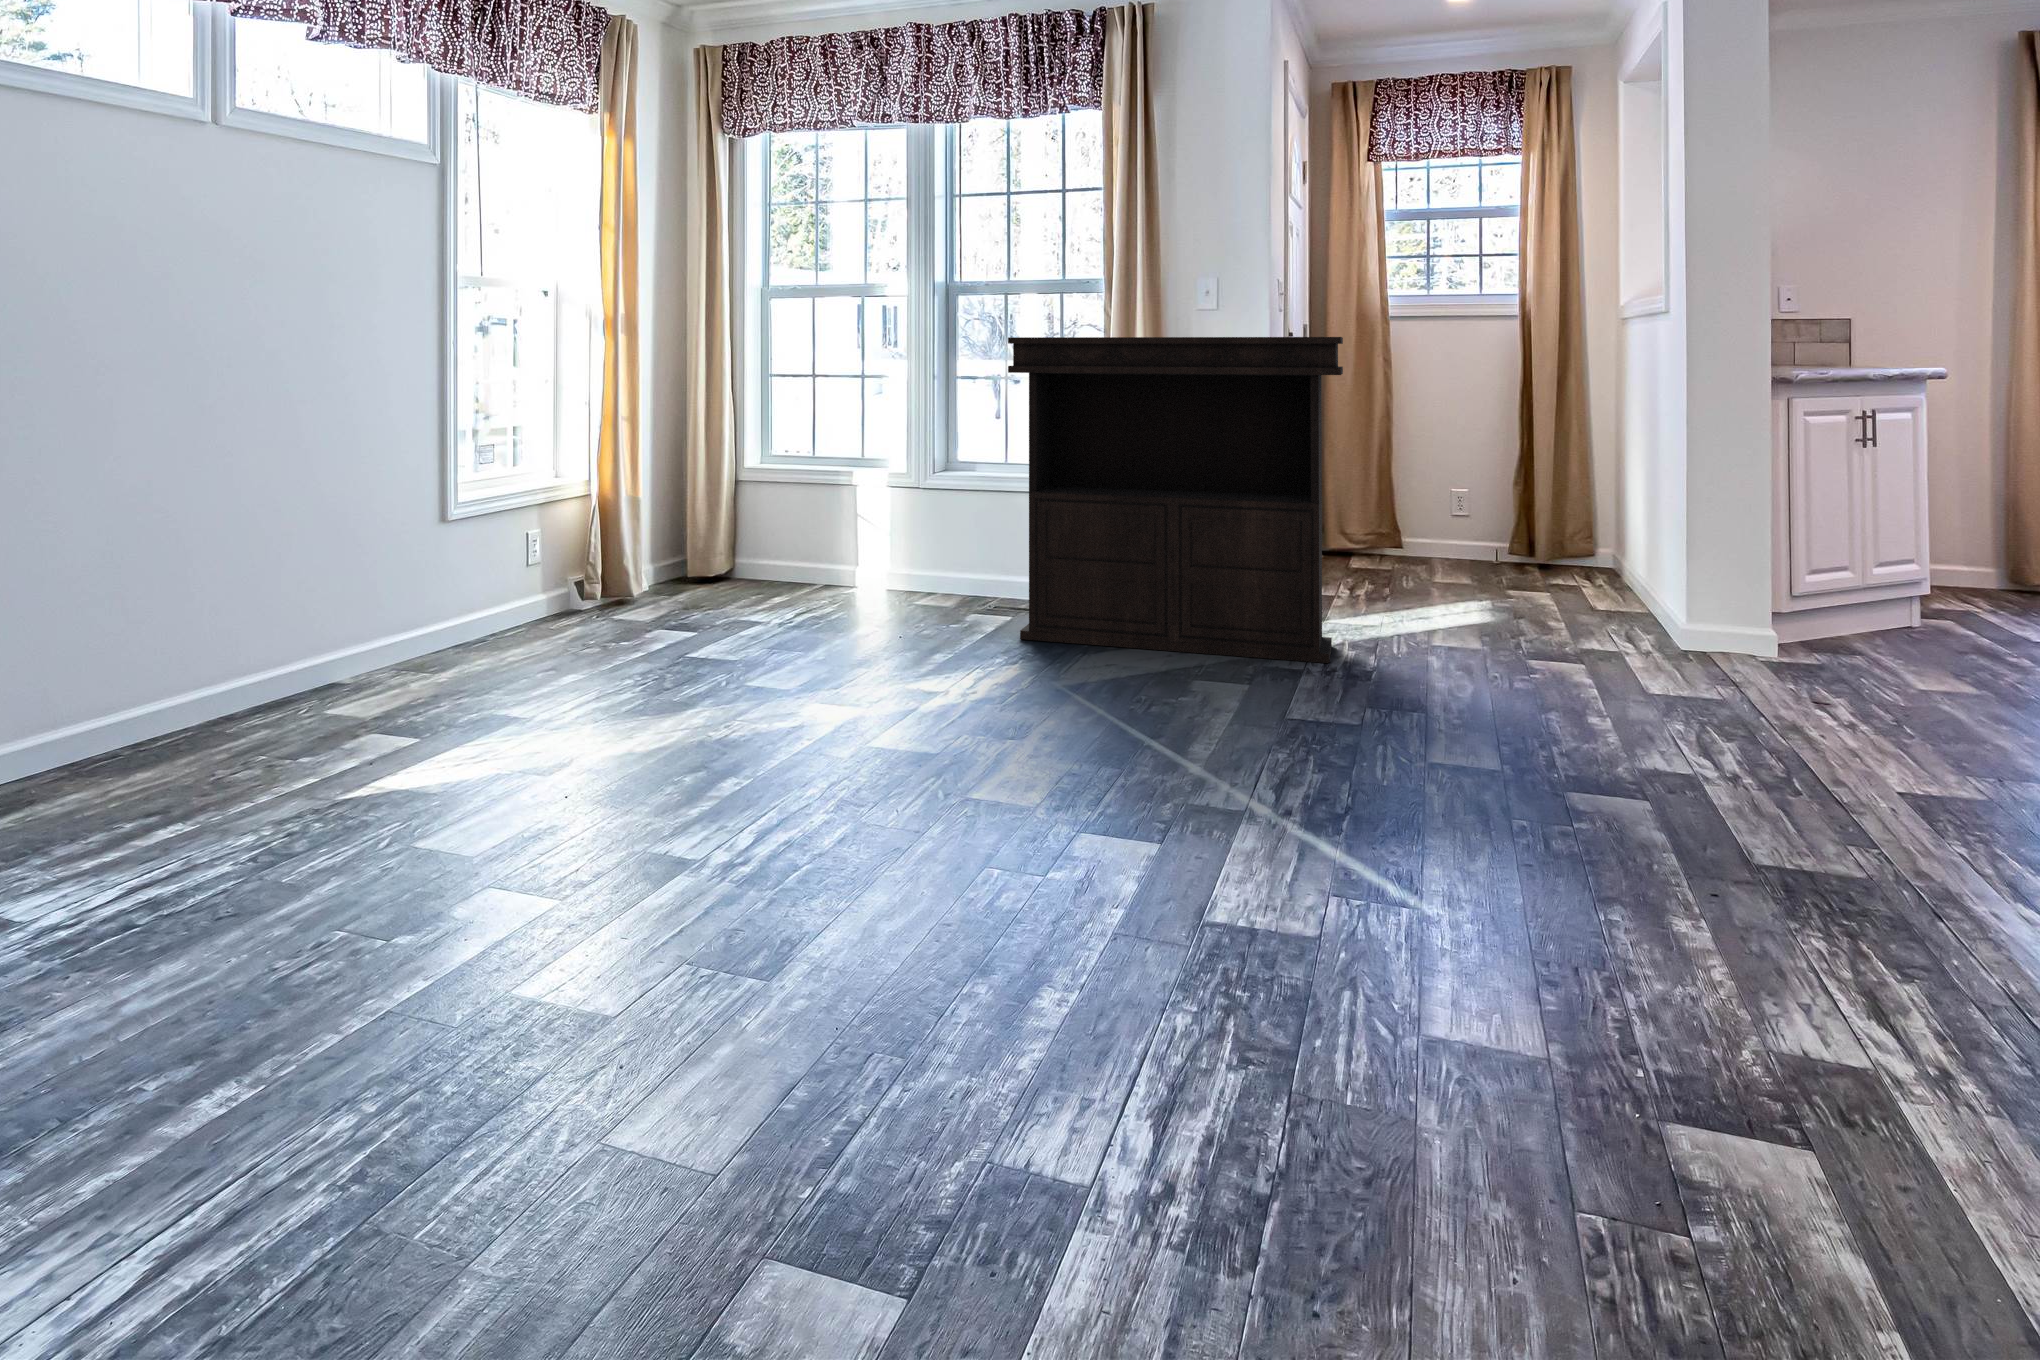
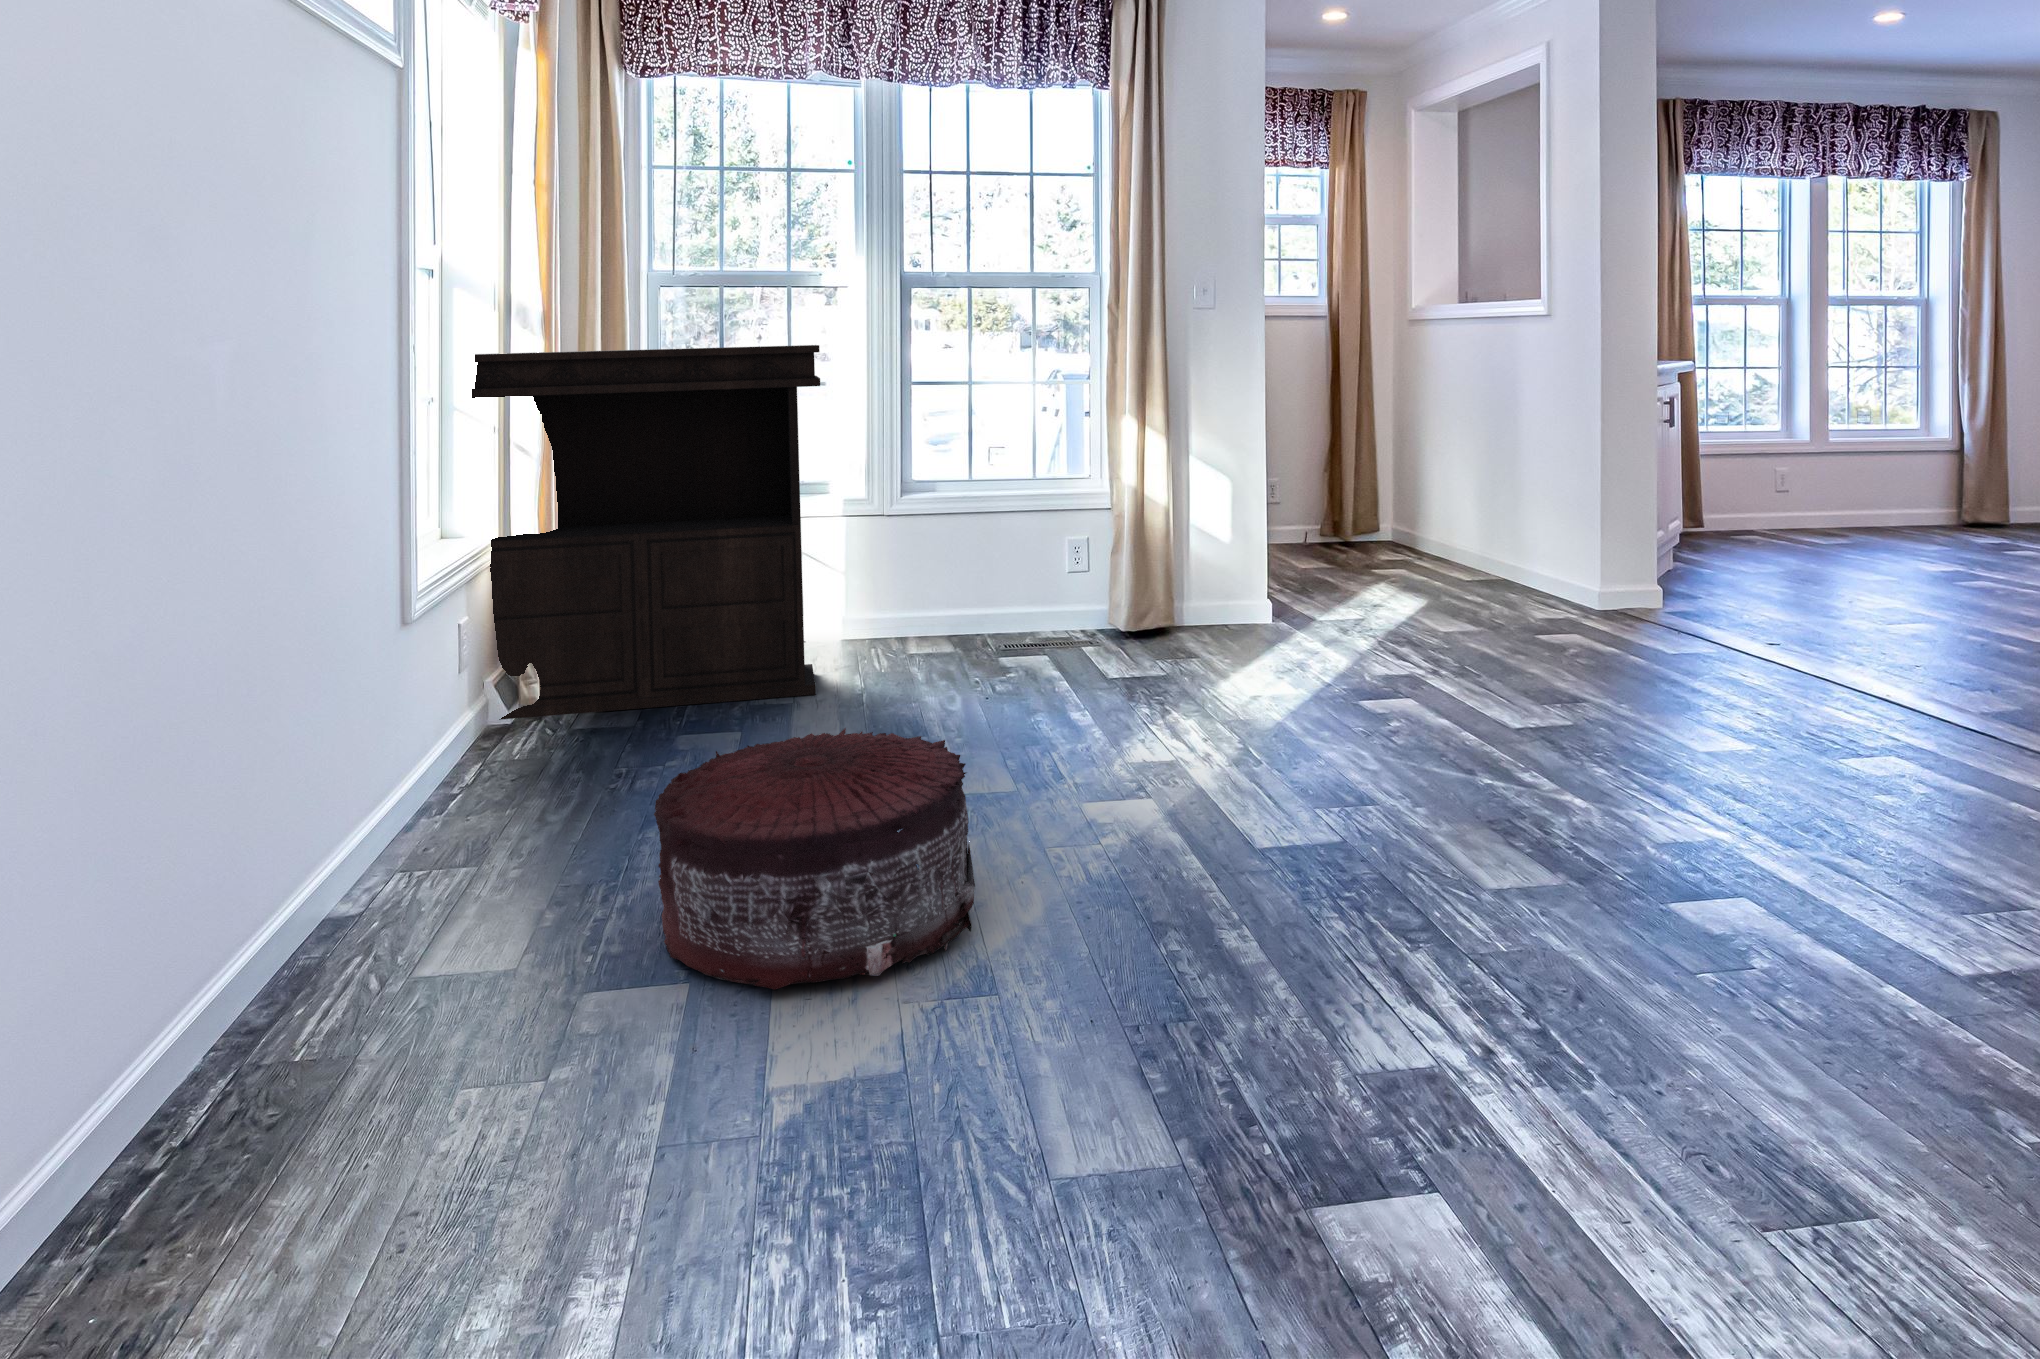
pouf: none [1142,669,1420,870] -> present [654,728,975,990]

